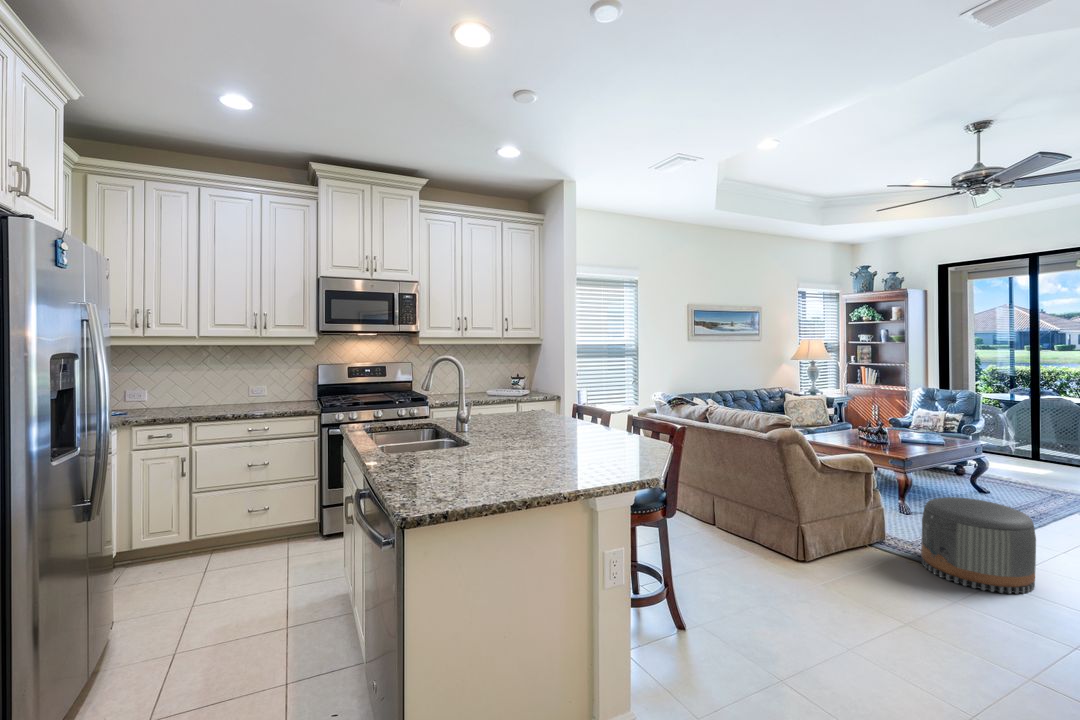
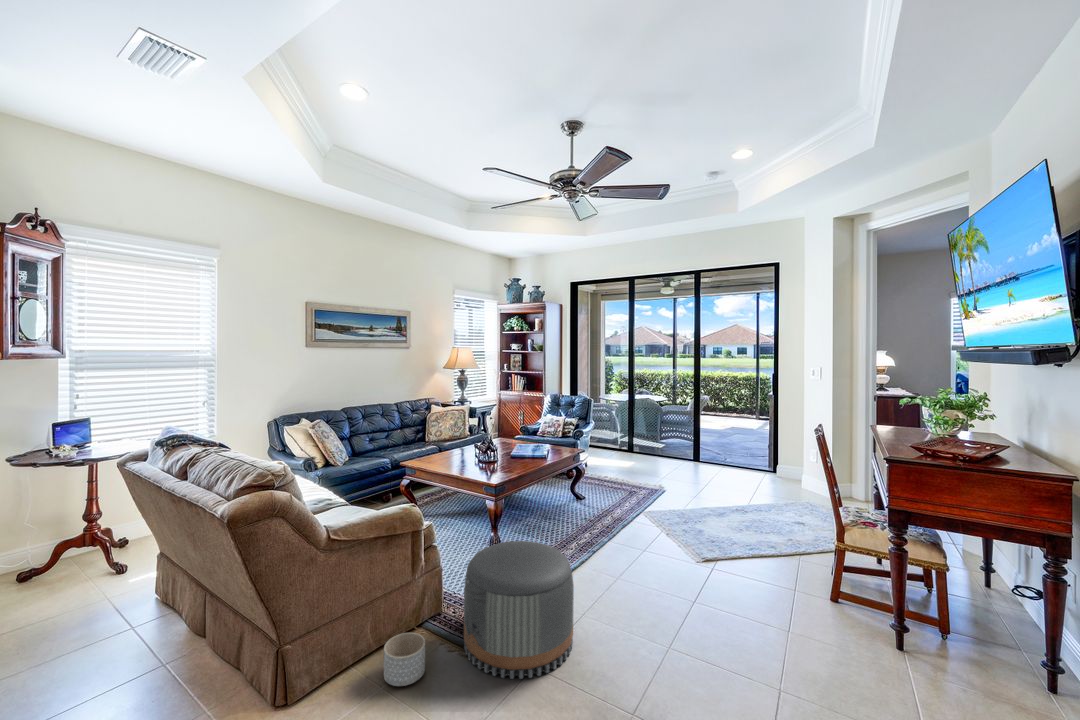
planter: none [868,545,902,577] -> present [384,633,425,686]

